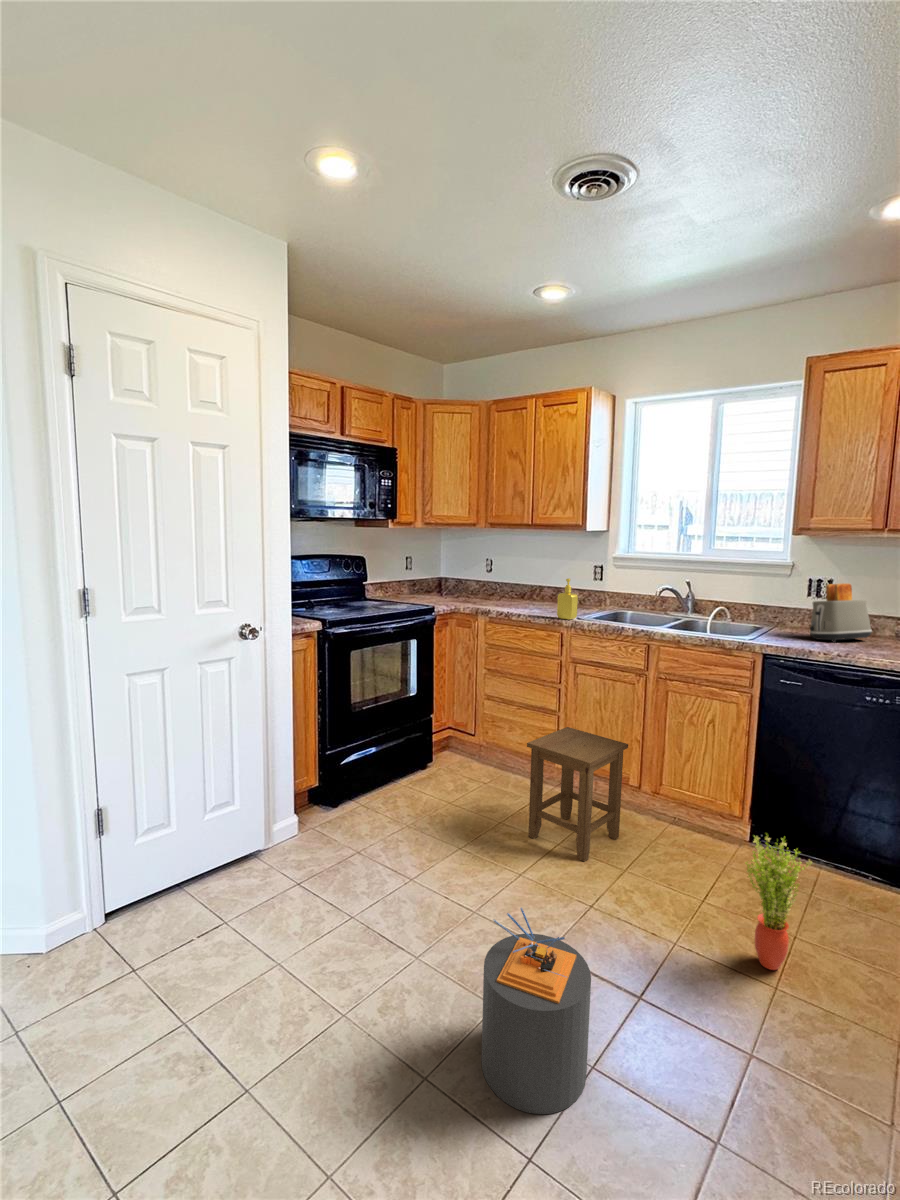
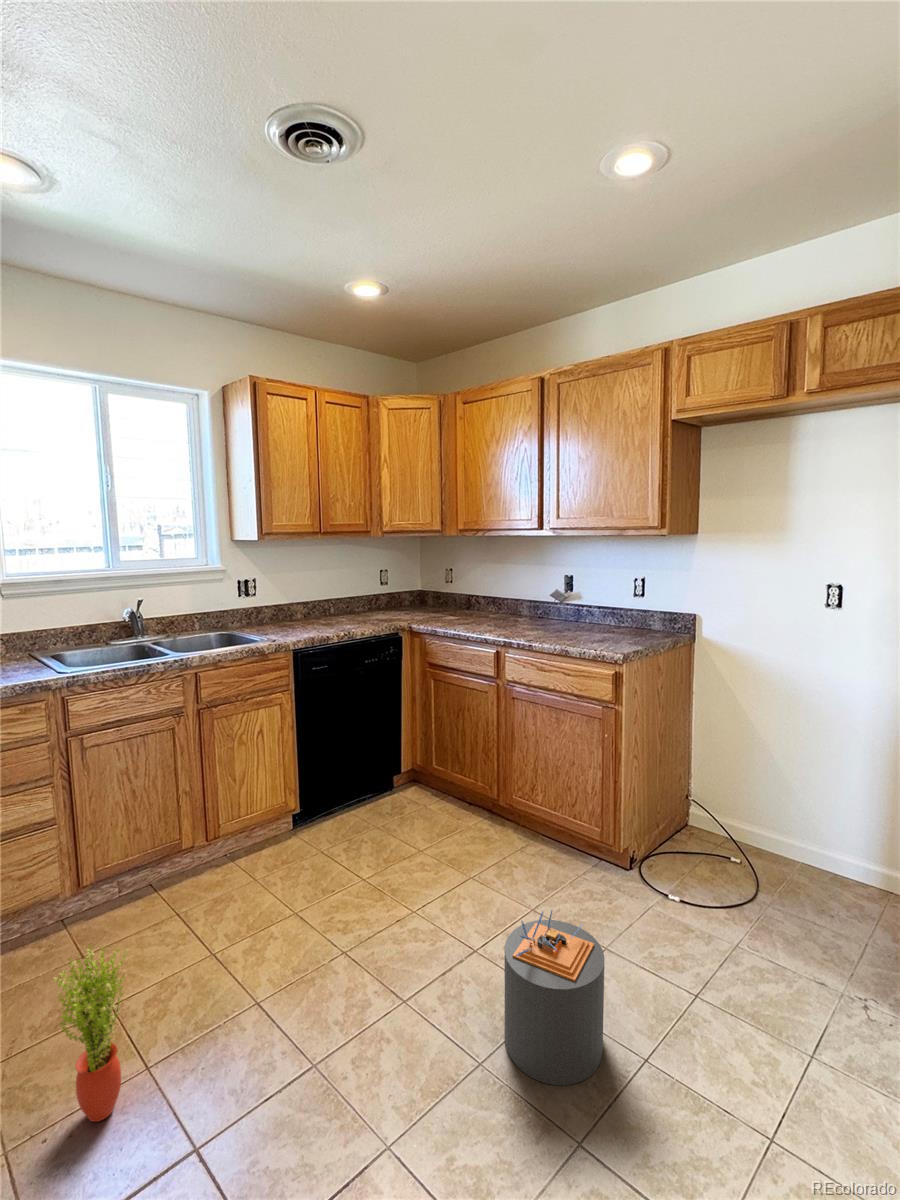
soap dispenser: present [557,578,578,620] -> none [32,618,67,680]
toaster: present [810,583,872,642] -> none [269,580,300,632]
stool: present [527,727,628,862] -> none [144,789,269,976]
potted plant: present [746,834,812,970] -> present [53,945,128,1122]

